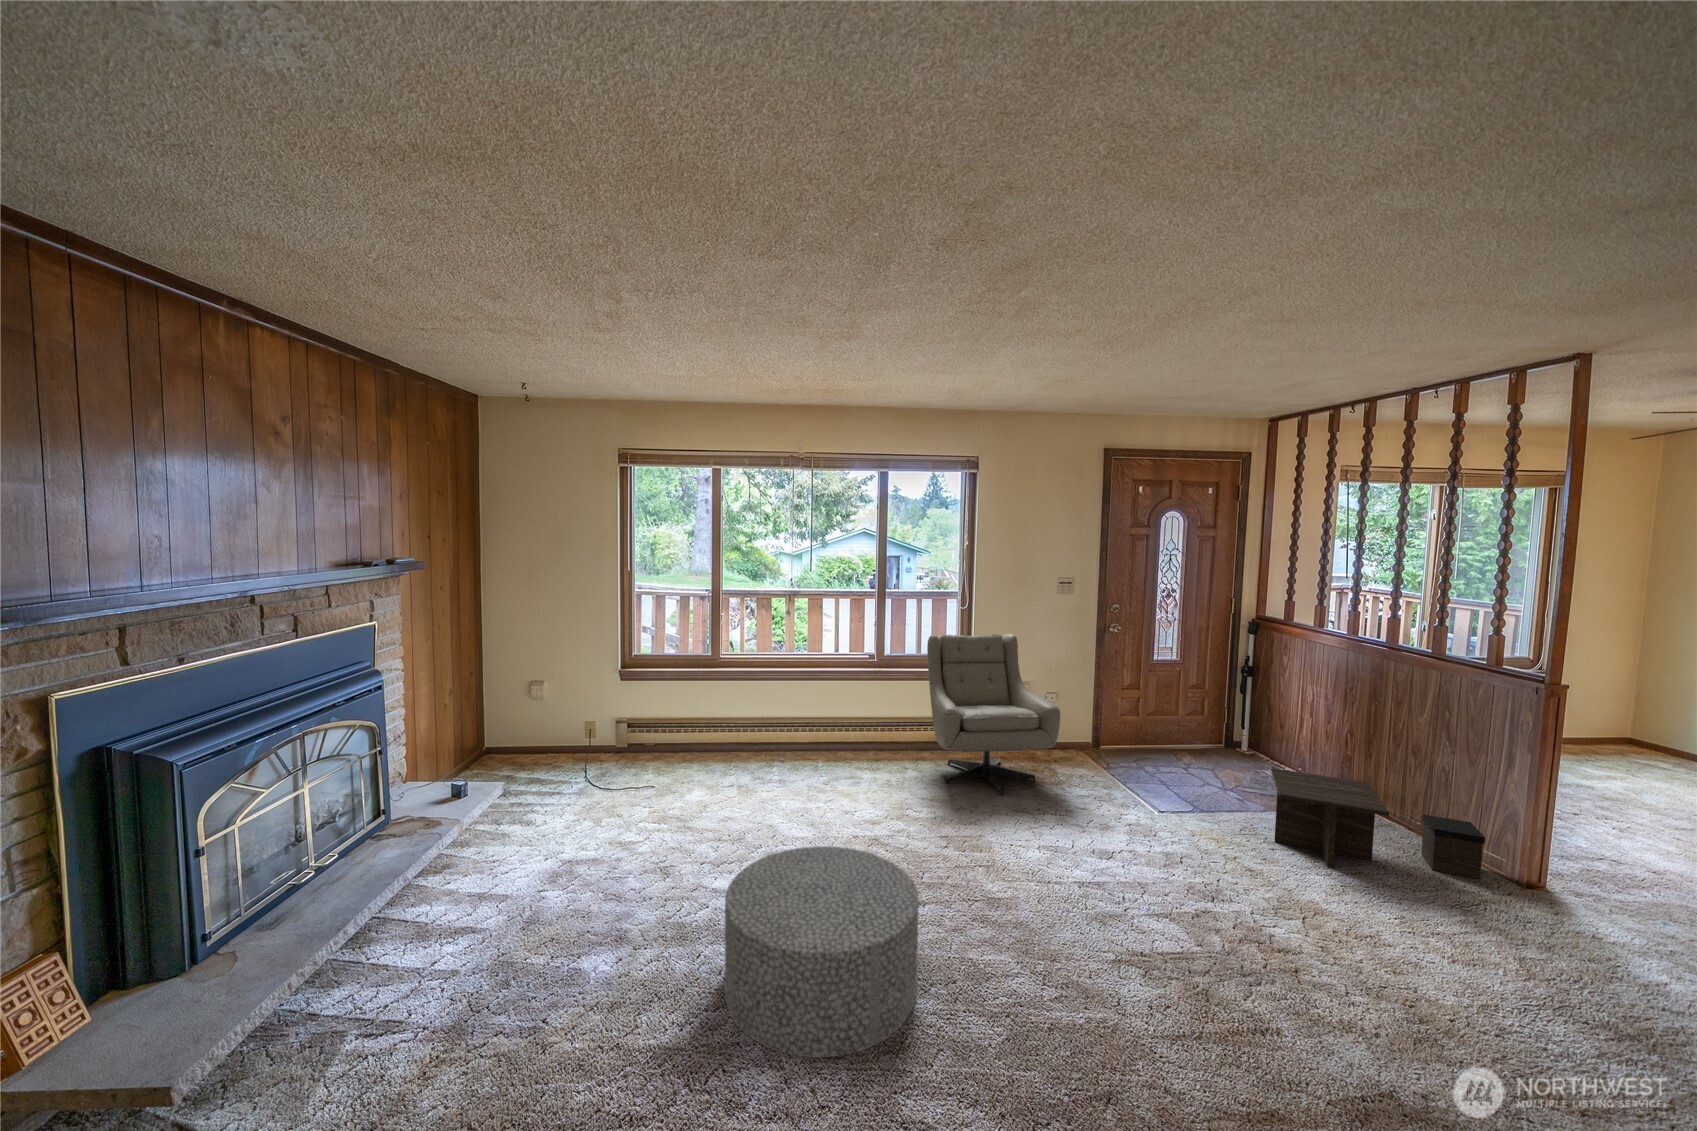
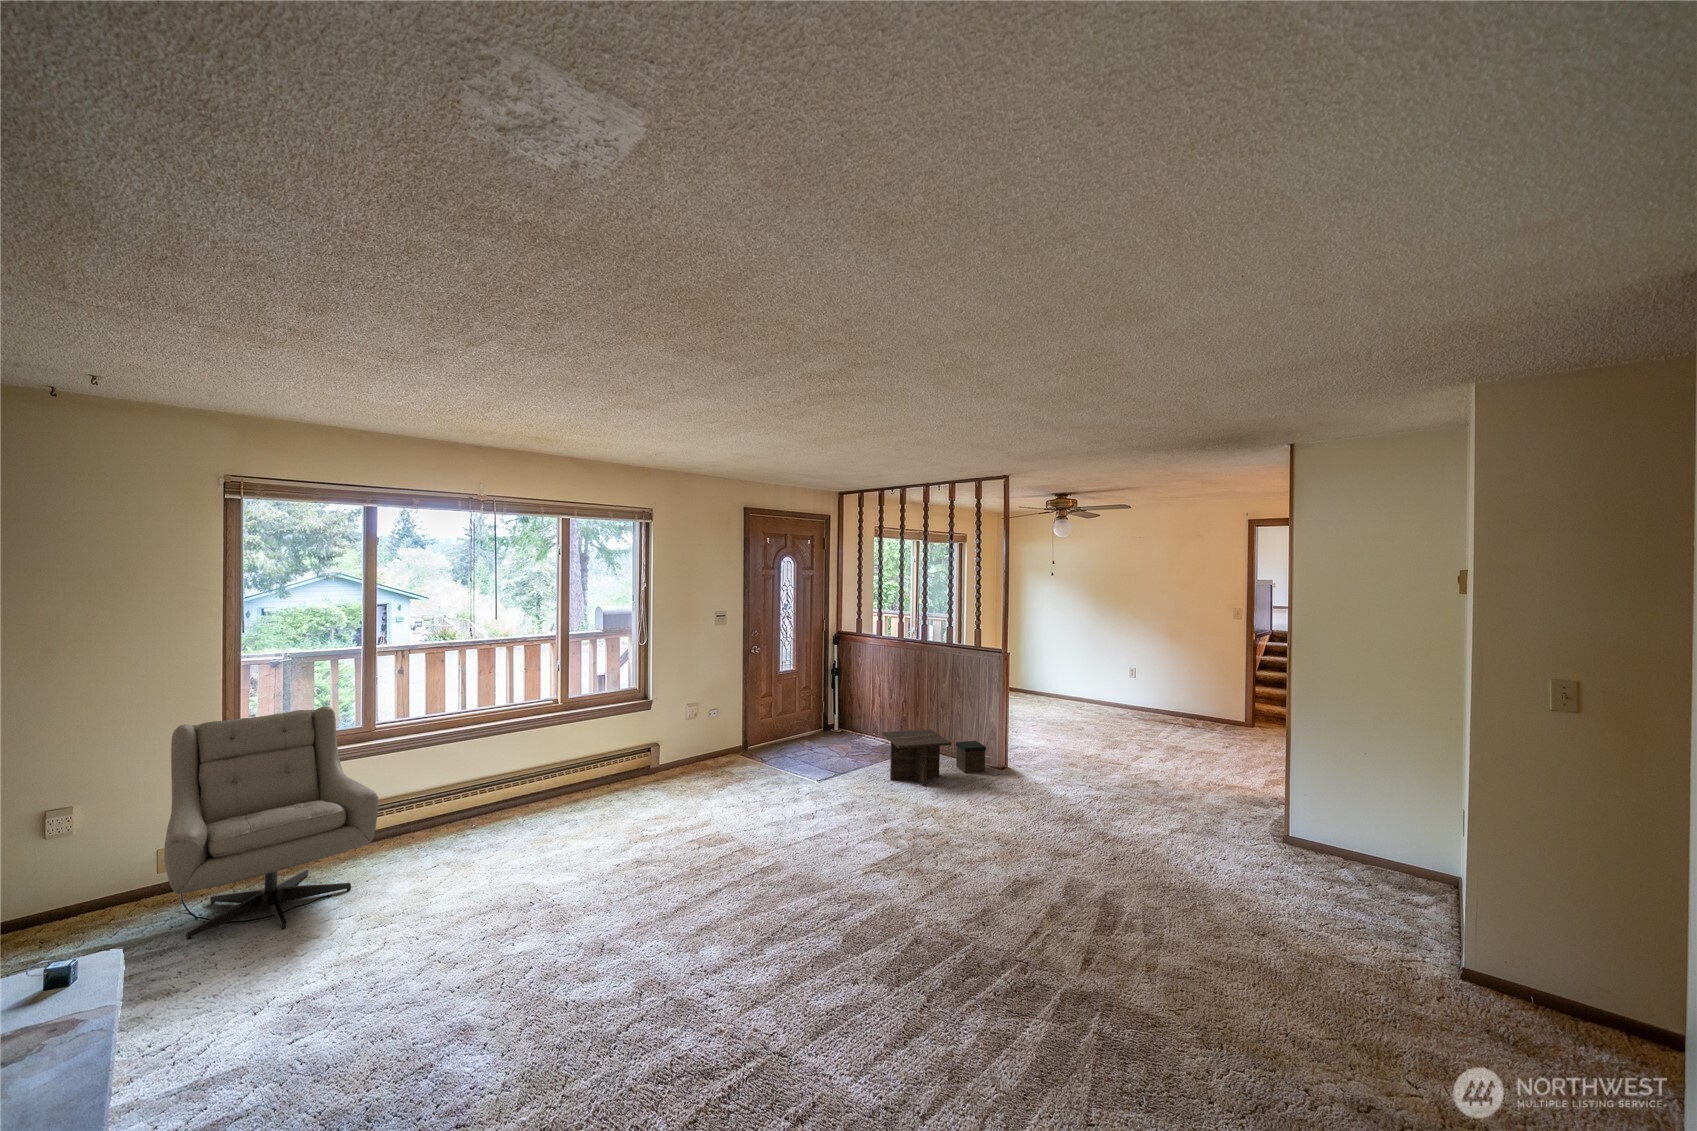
armchair: present [927,634,1060,795] -> present [164,706,378,940]
ottoman: present [725,846,919,1058] -> none [614,854,780,1025]

